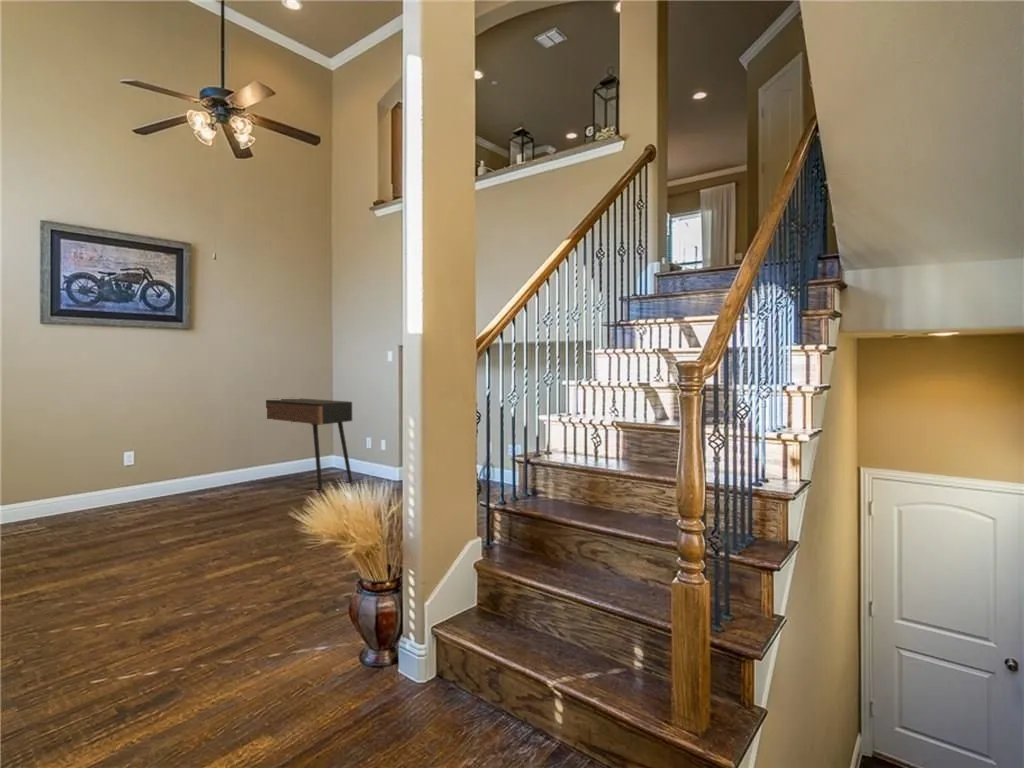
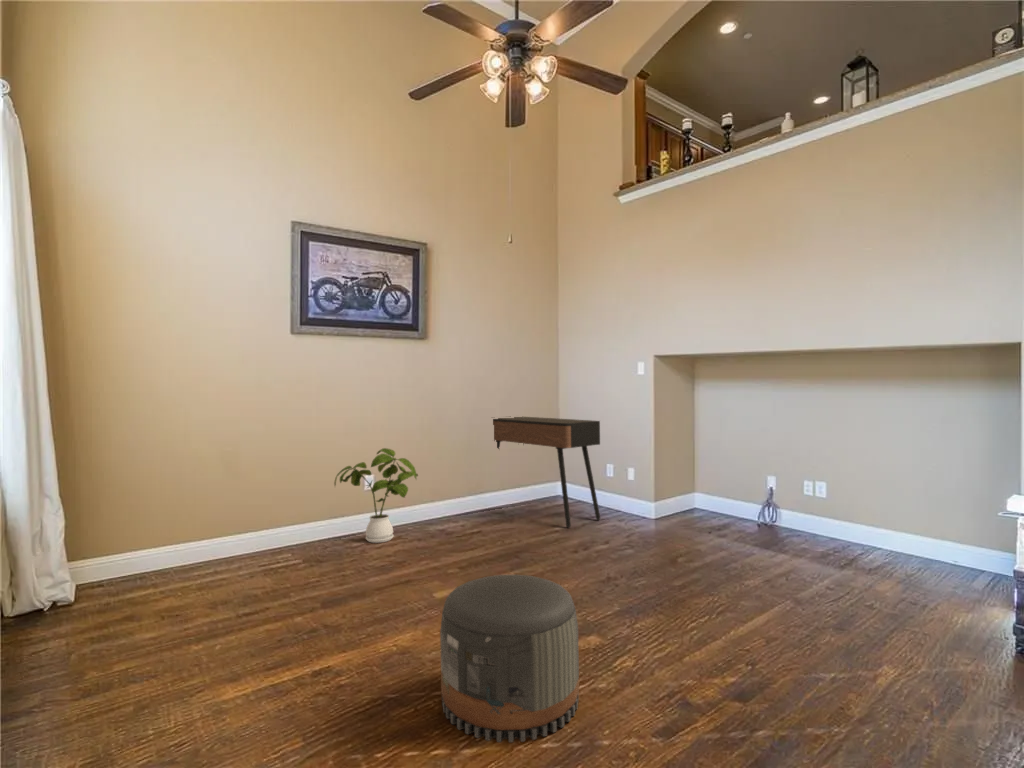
house plant: none [90,426,180,509] -> present [334,448,418,543]
pouf: none [127,512,240,618] -> present [440,574,579,742]

